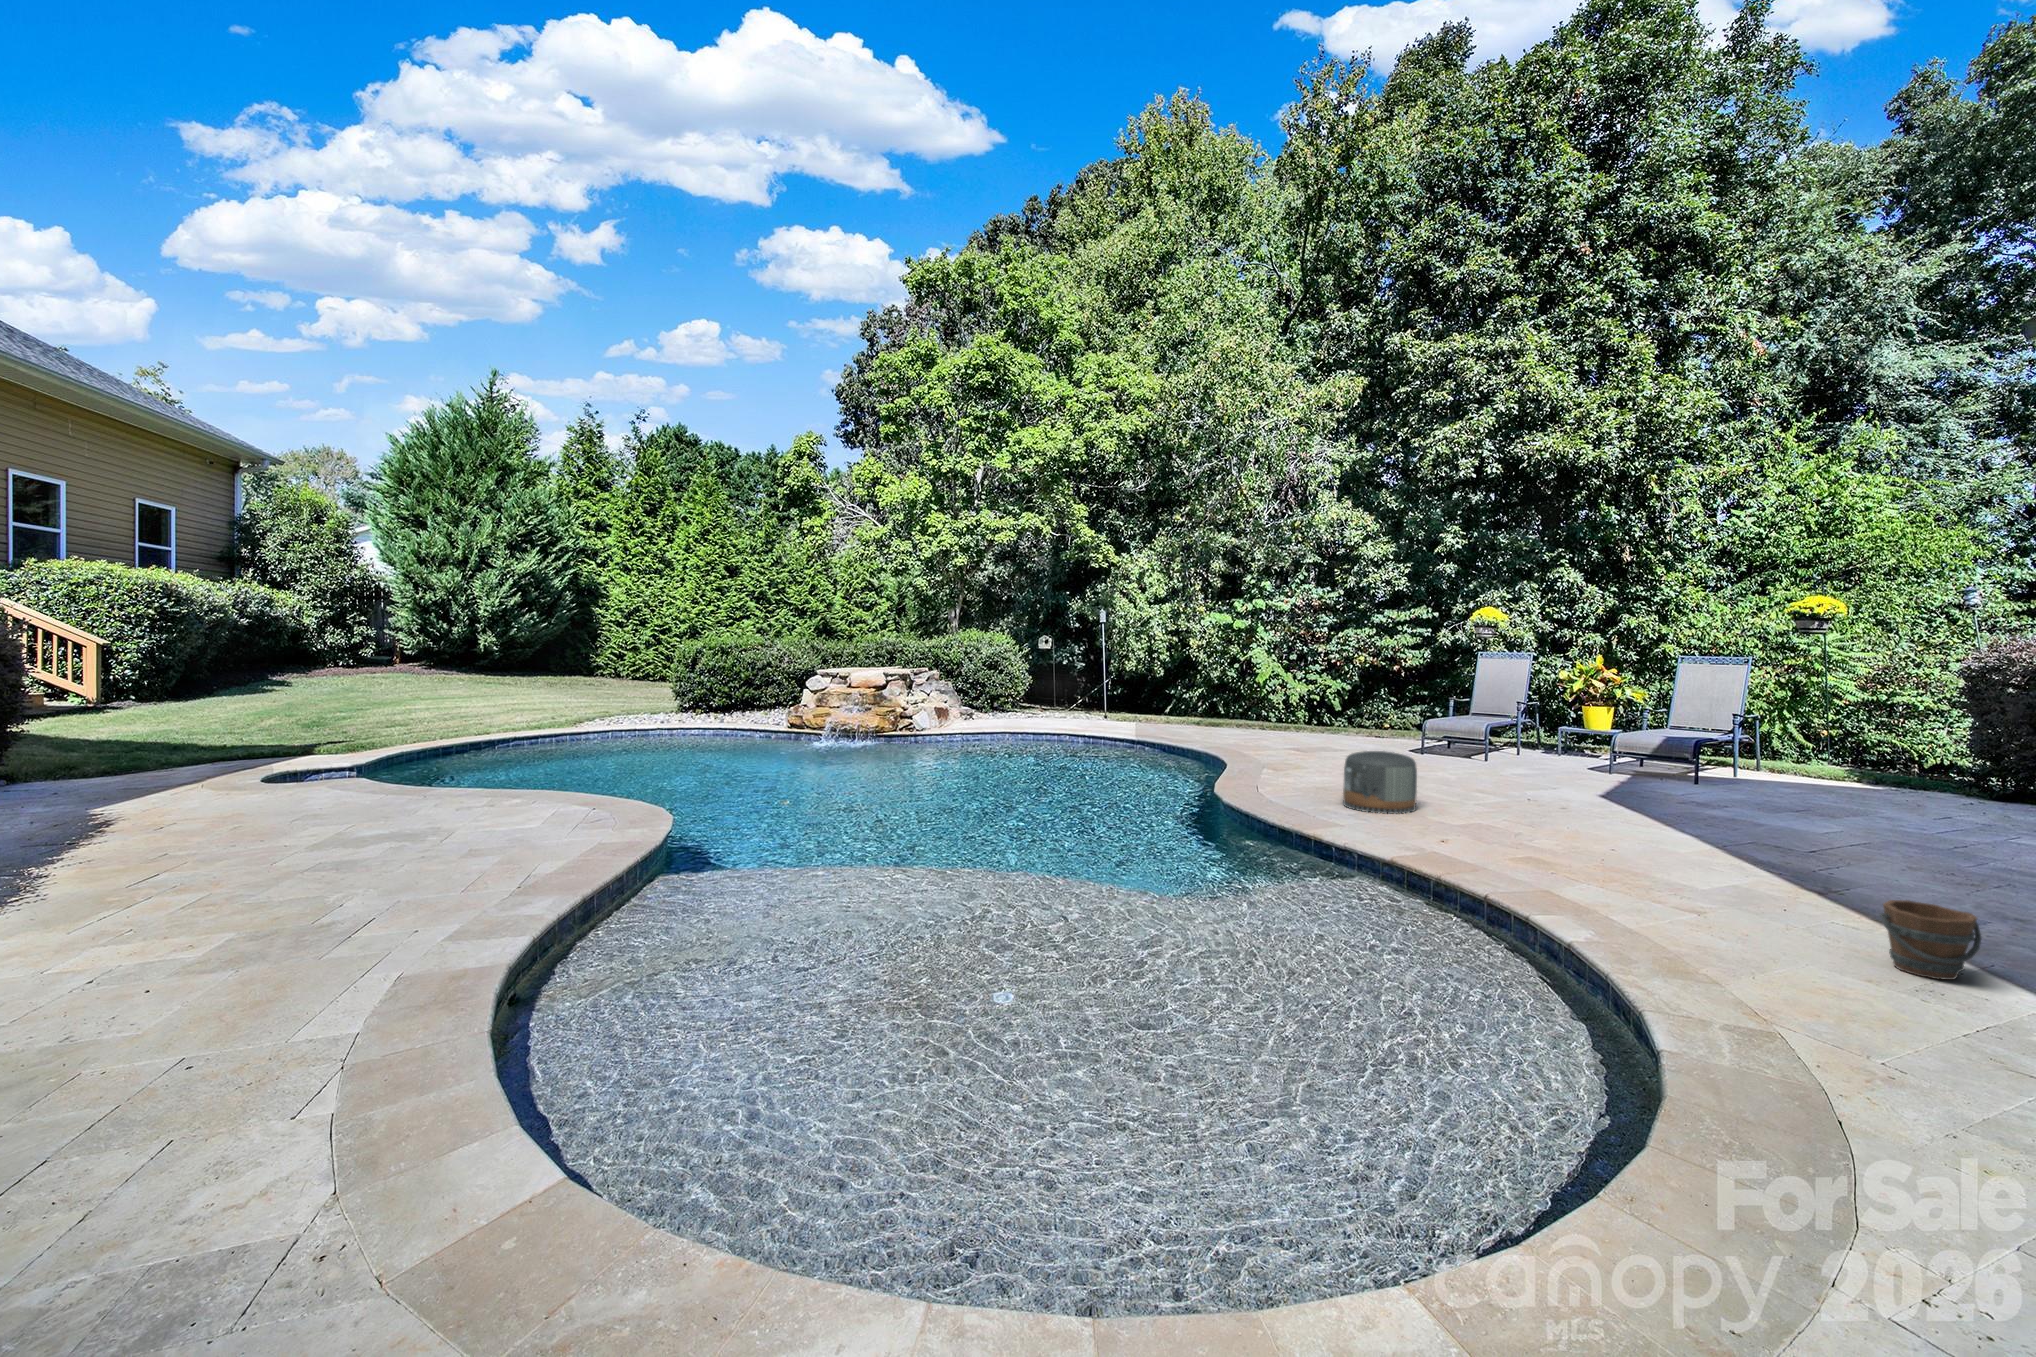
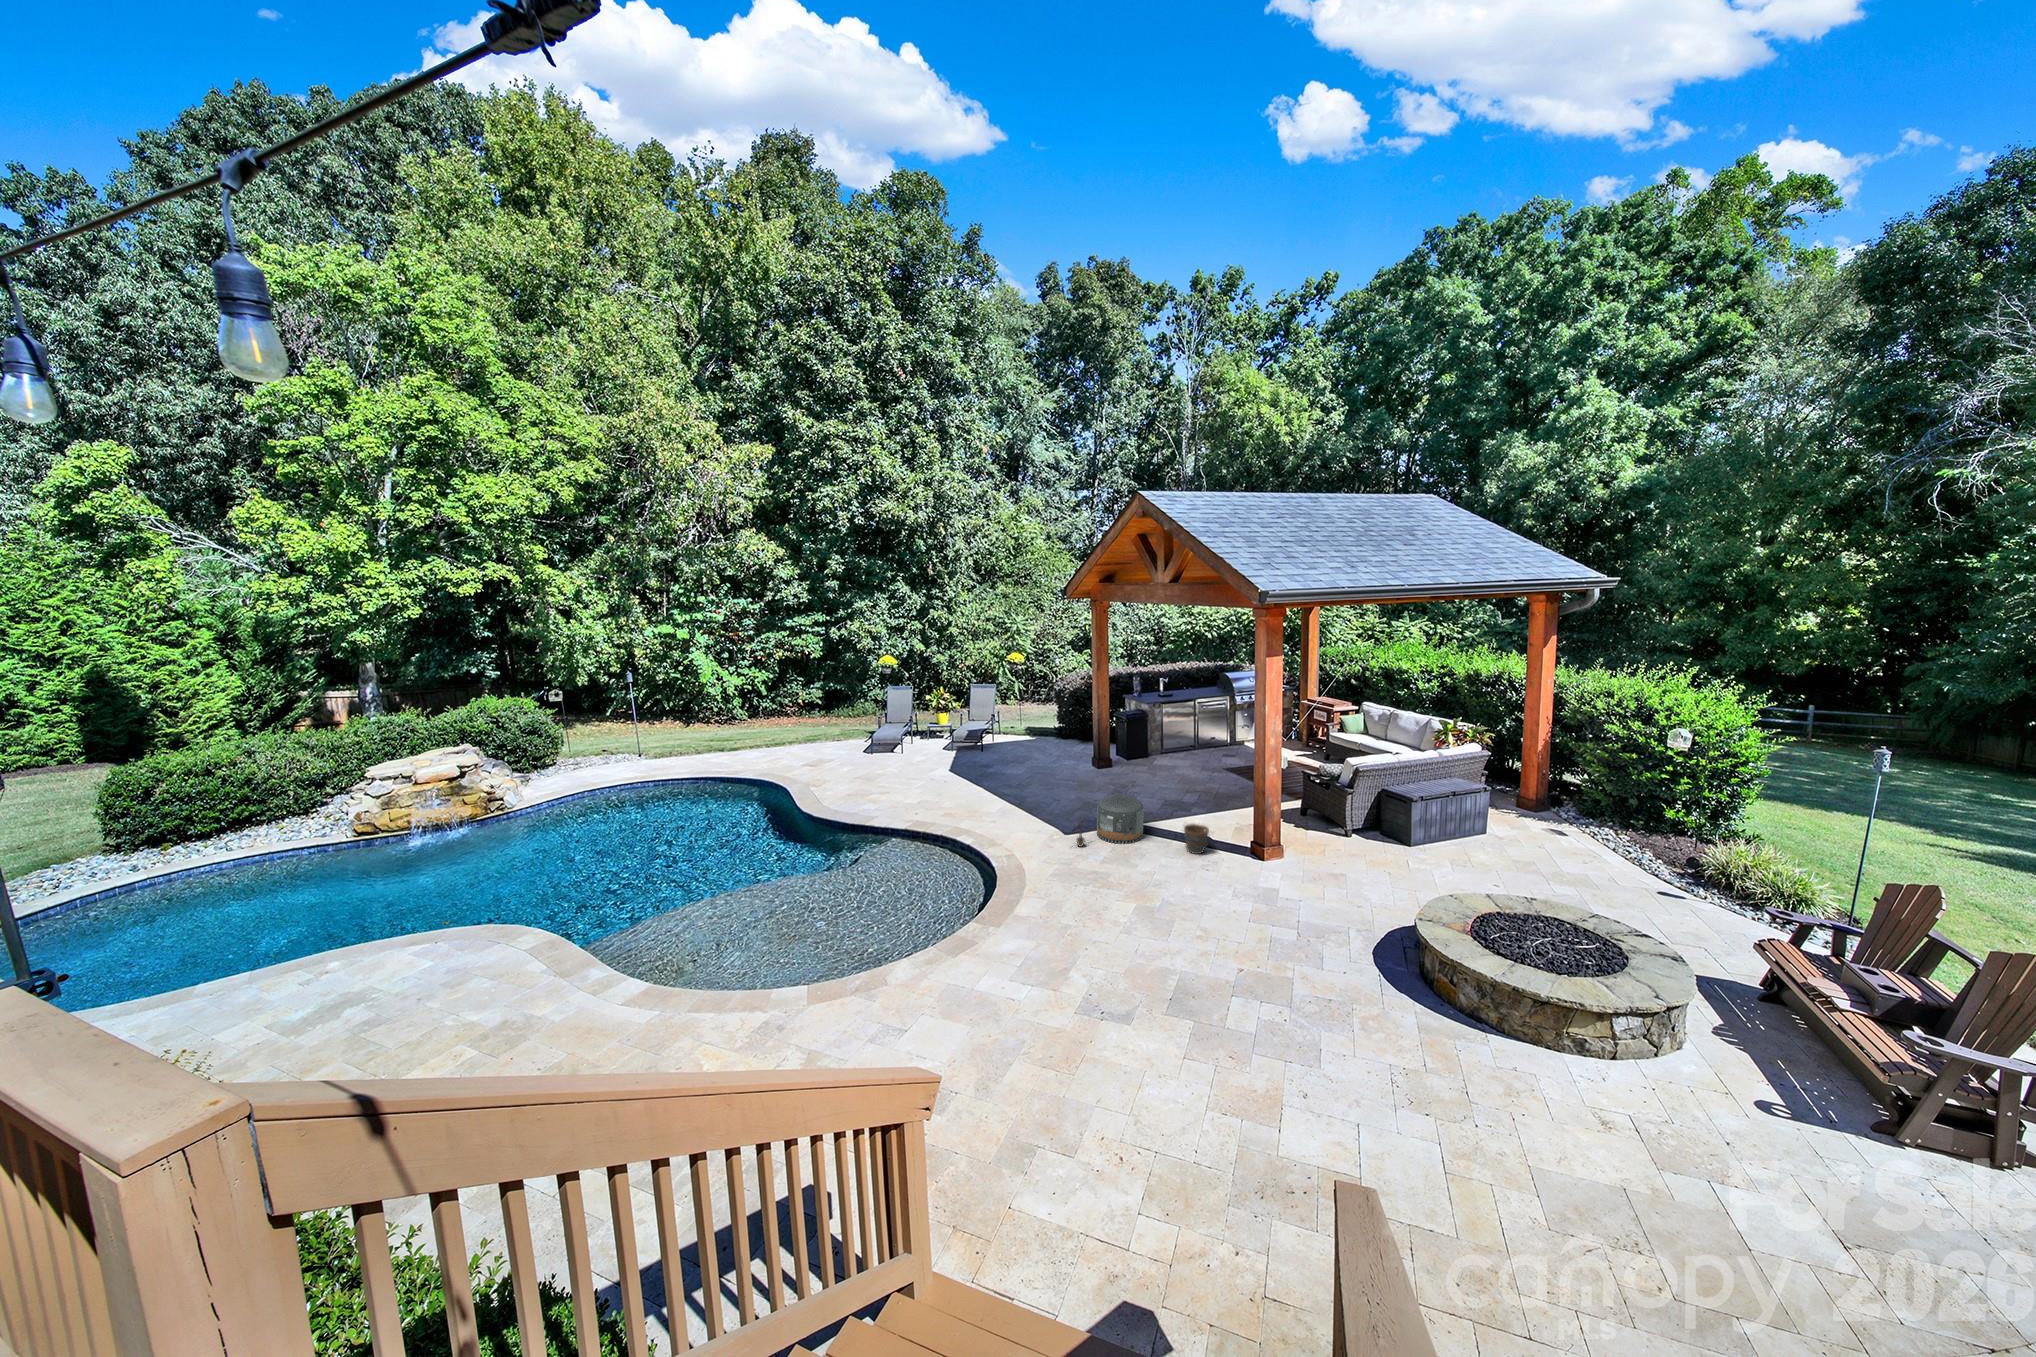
pouf: present [1343,751,1417,814] -> present [1097,795,1144,844]
decorative plant: none [1561,827,1622,897] -> present [1072,820,1085,847]

